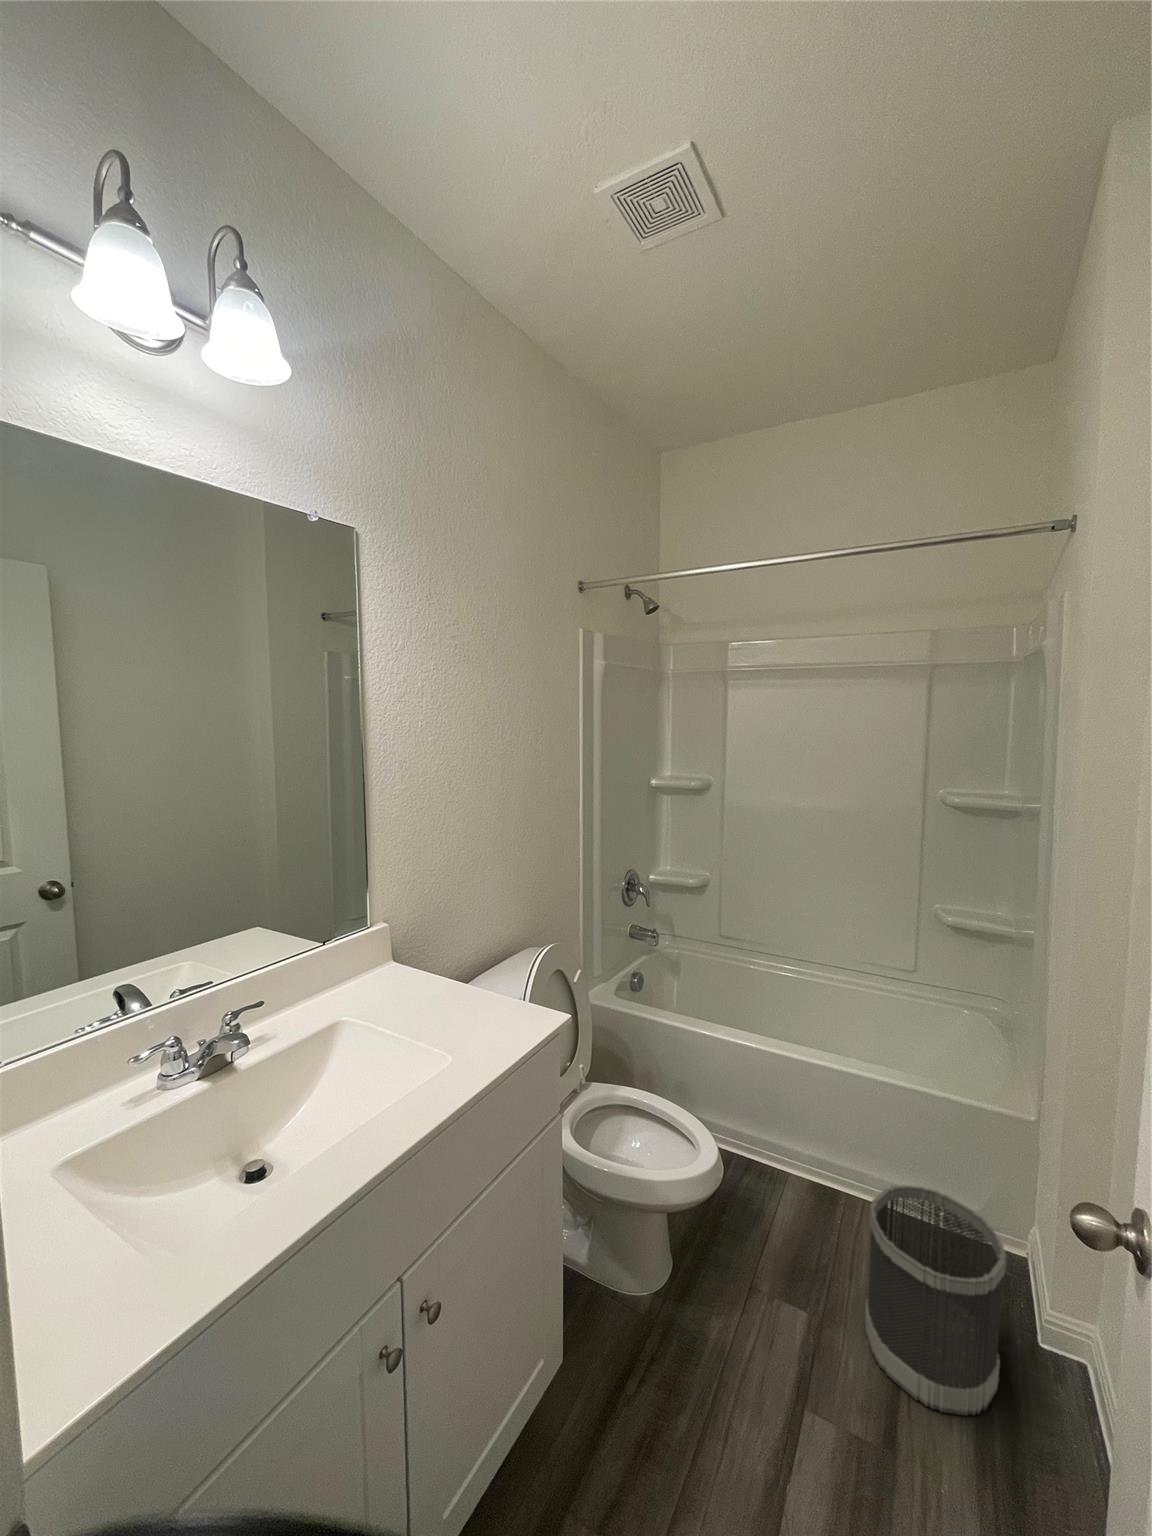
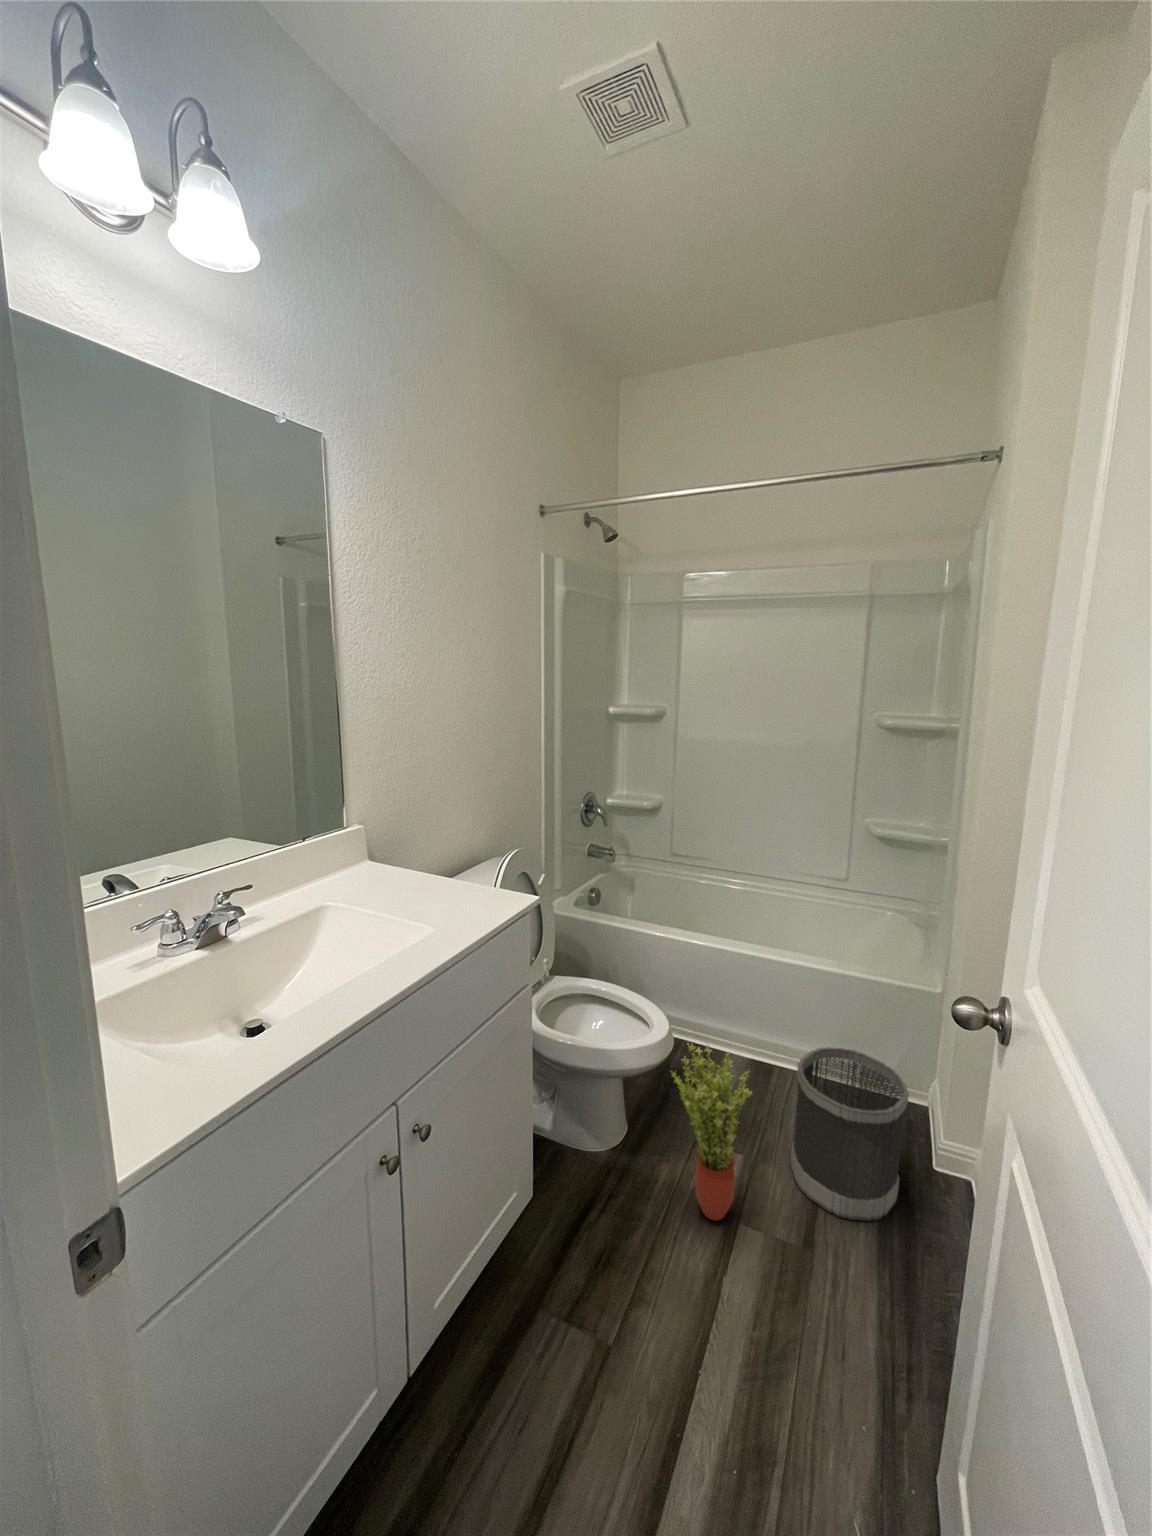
potted plant: none [721,1181,818,1402] -> present [672,1045,752,1220]

